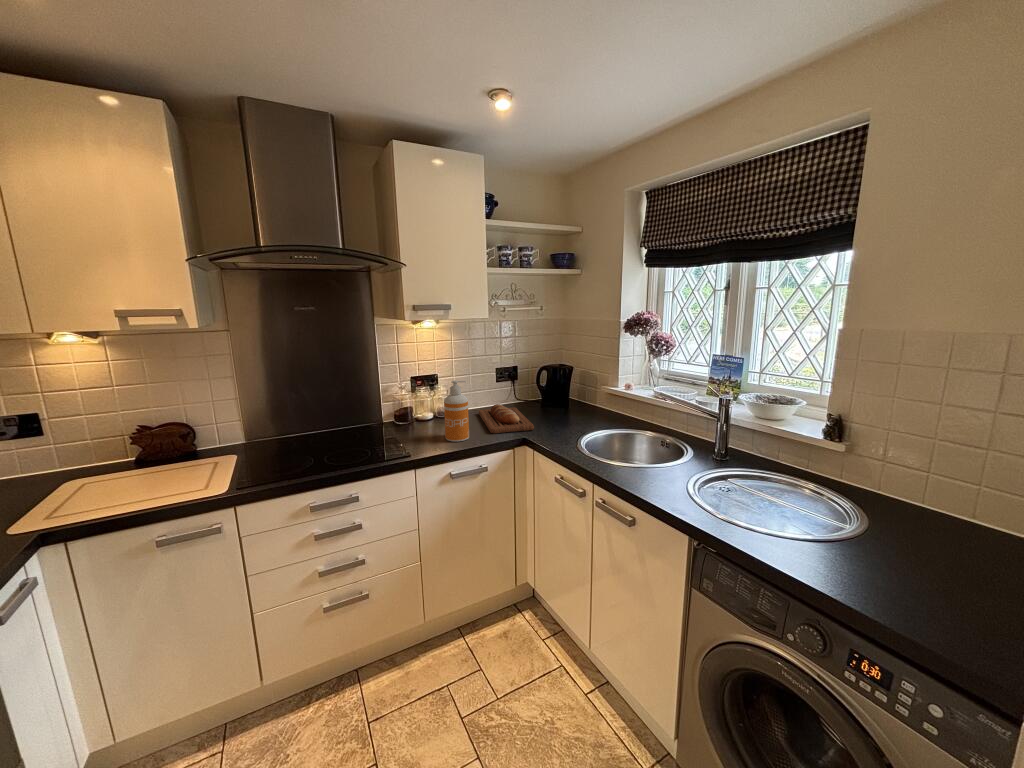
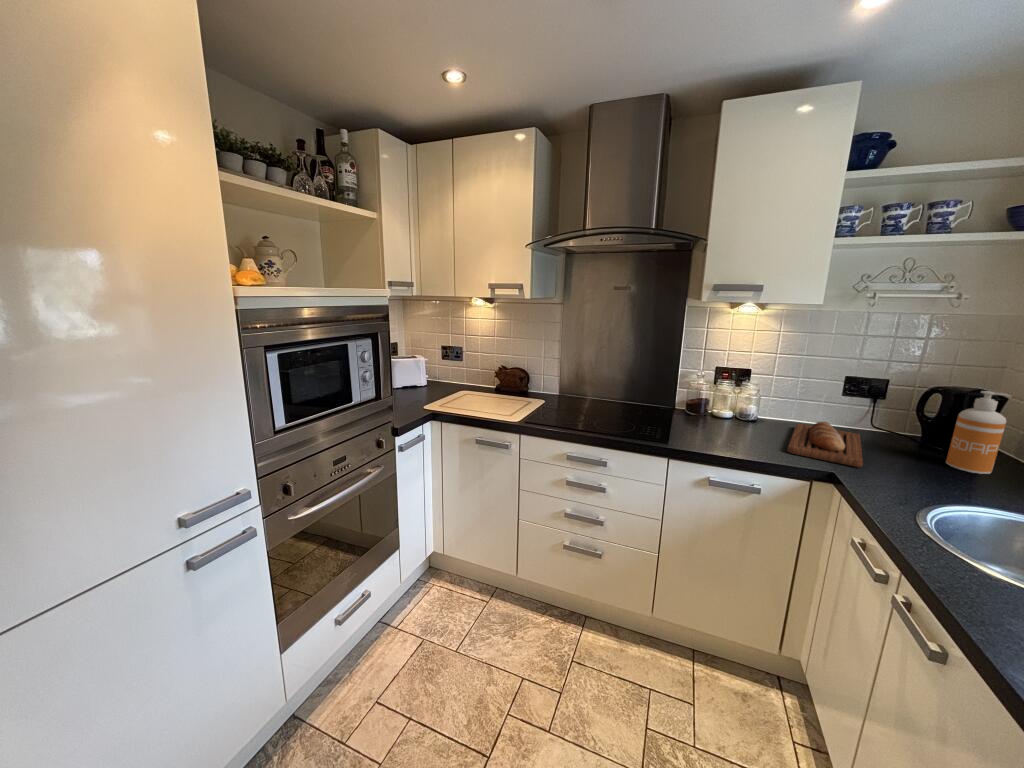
soap dispenser: present [444,380,469,442] -> present [946,391,1011,474]

